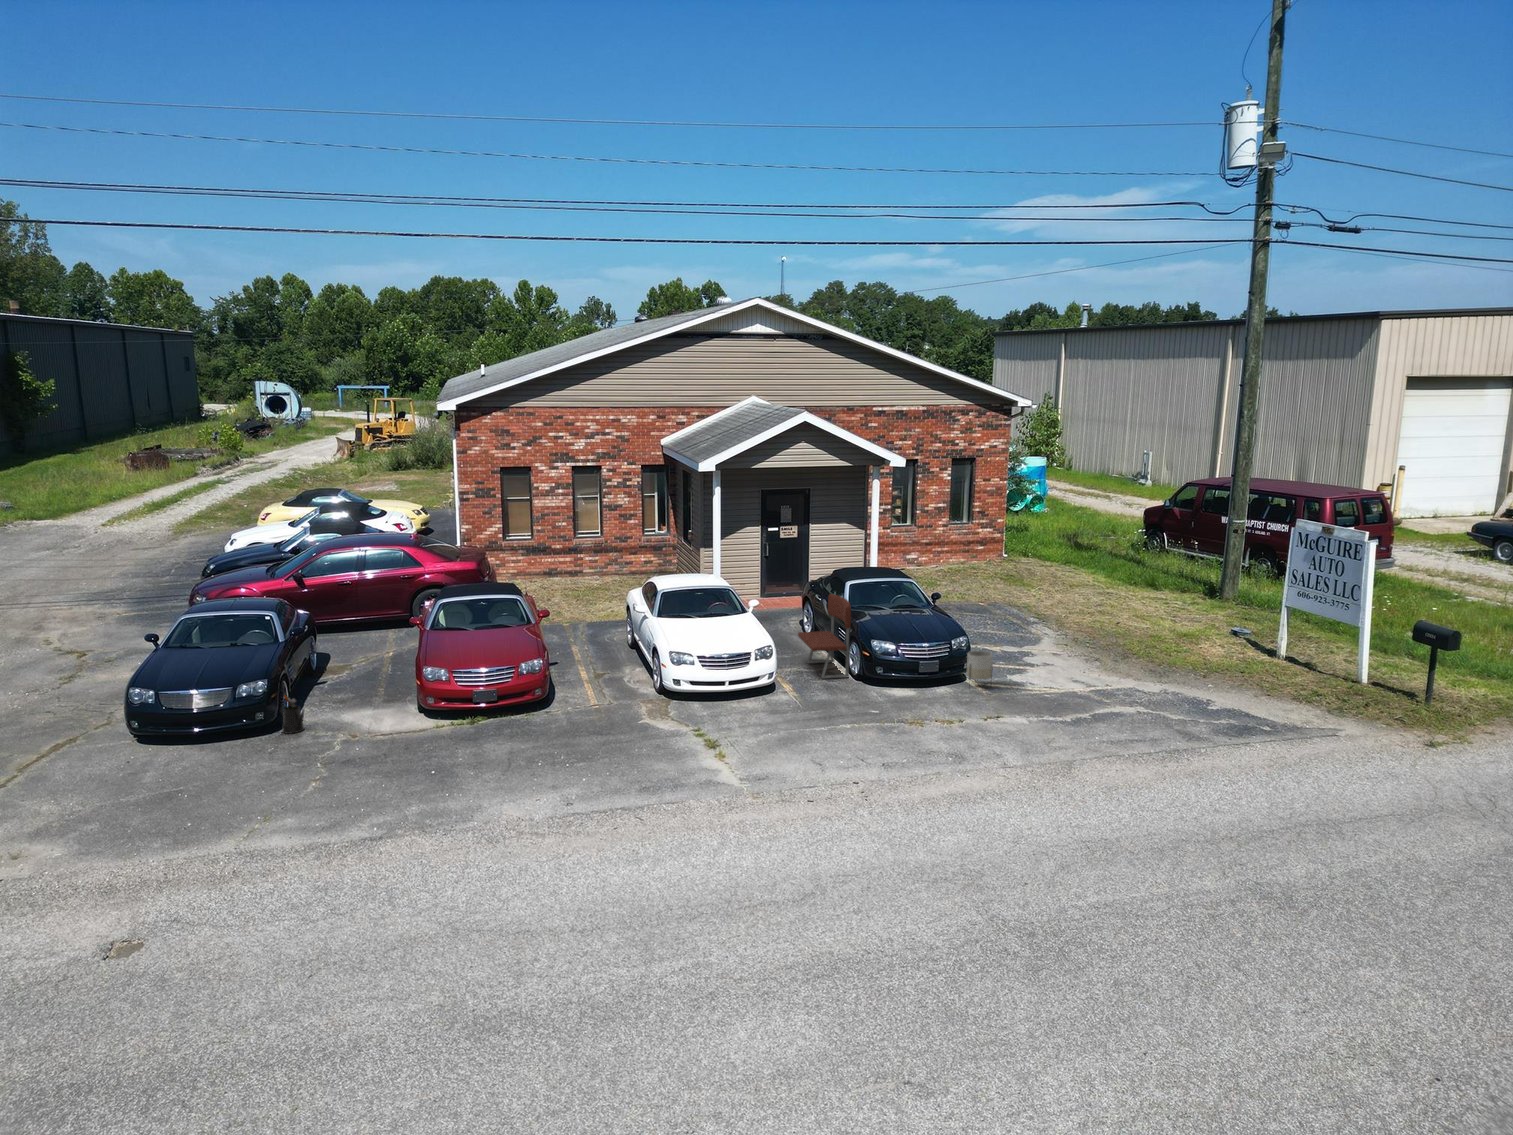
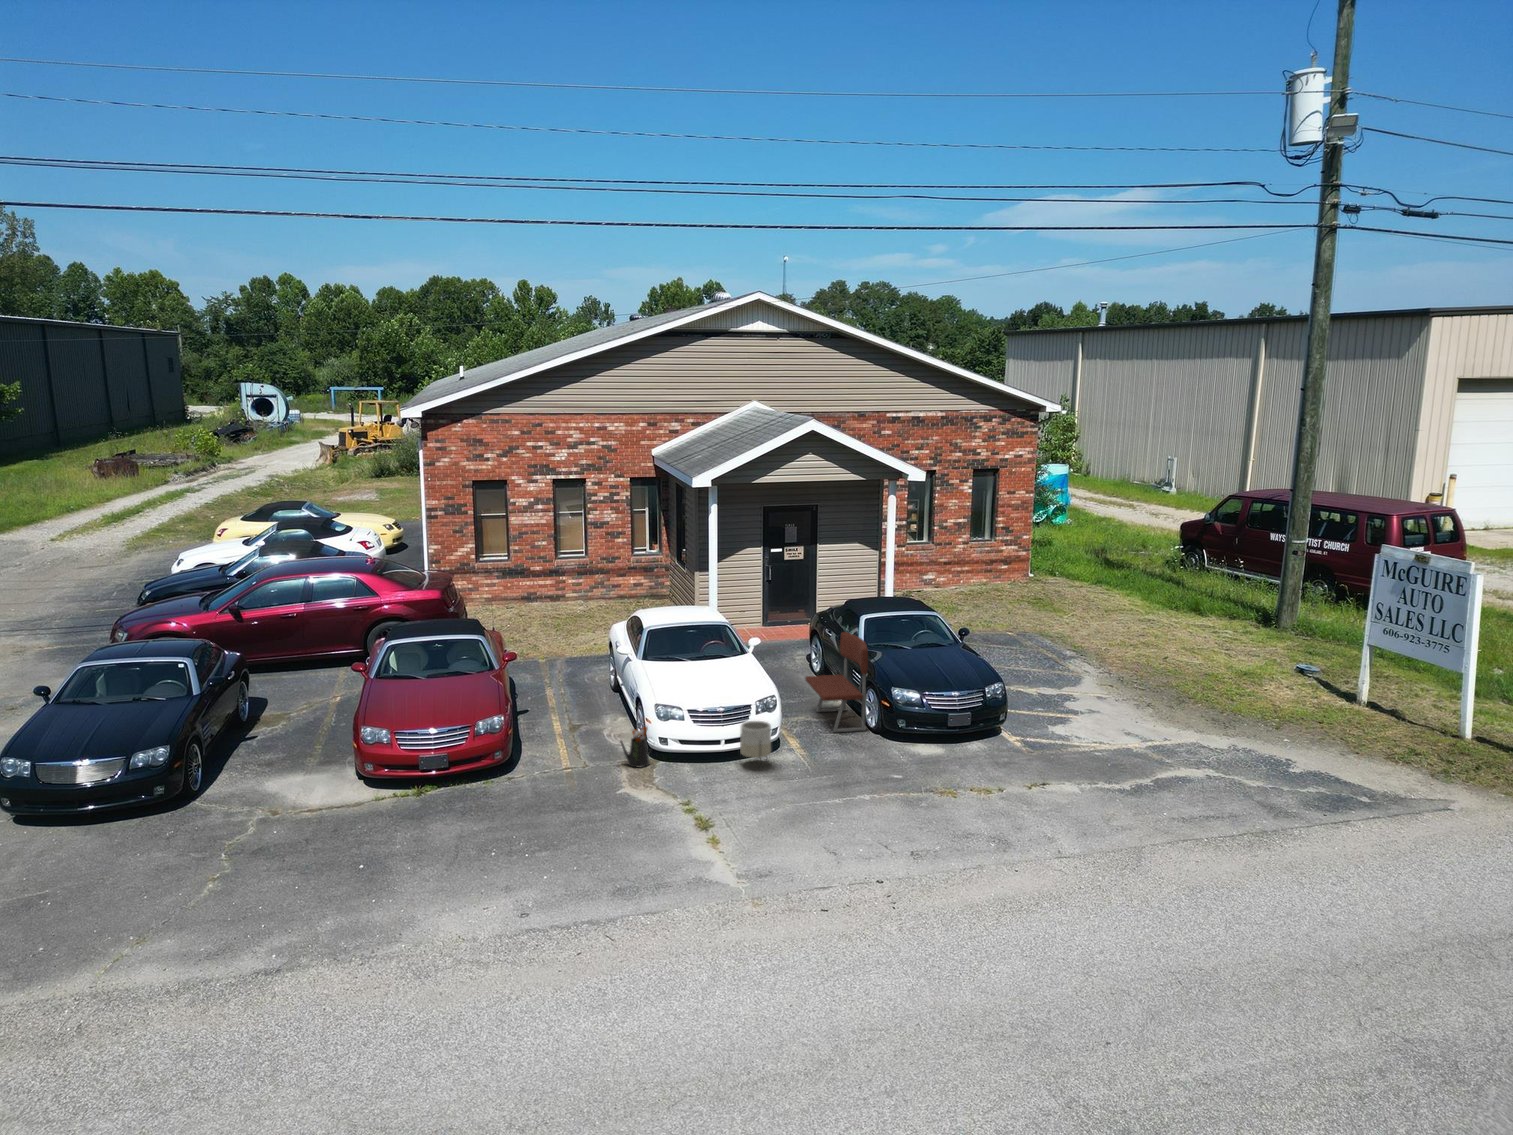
planter: present [966,651,993,679] -> present [740,721,771,758]
watering can: present [280,696,304,734] -> present [620,727,650,767]

